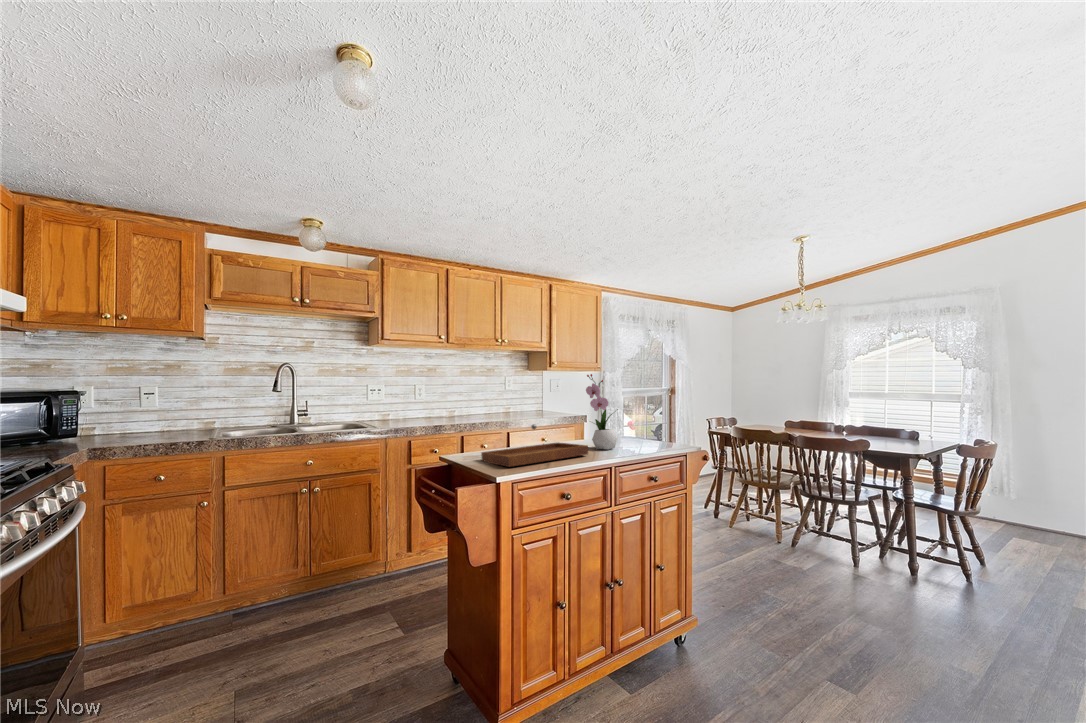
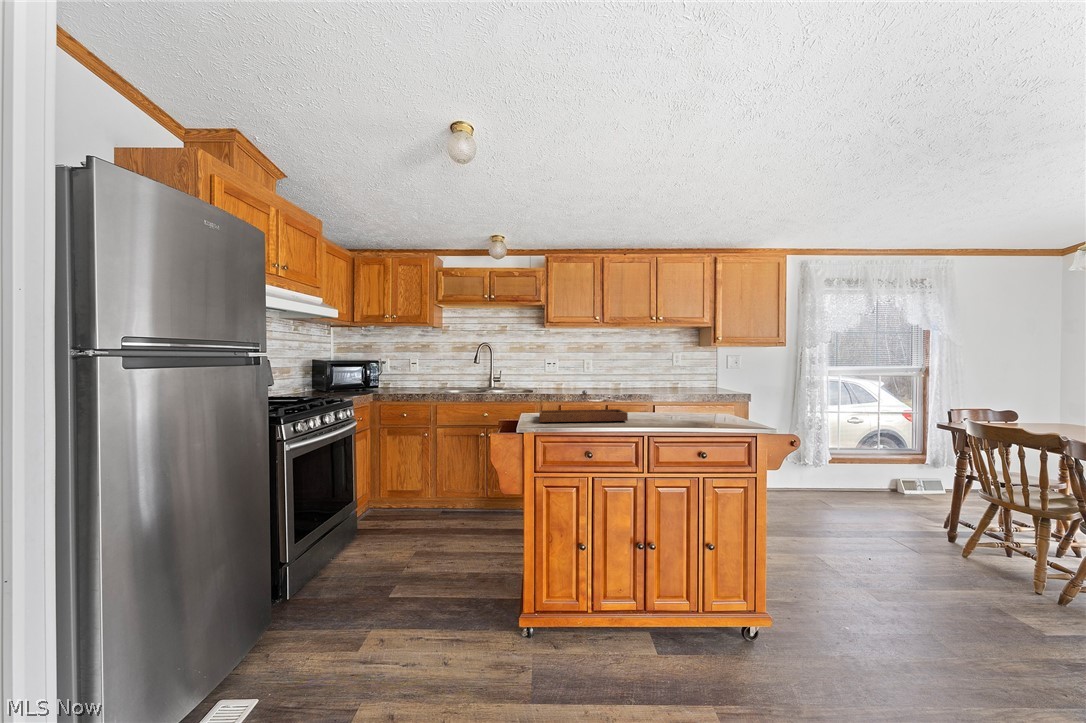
flower arrangement: present [586,374,618,449] -> none [643,346,679,419]

